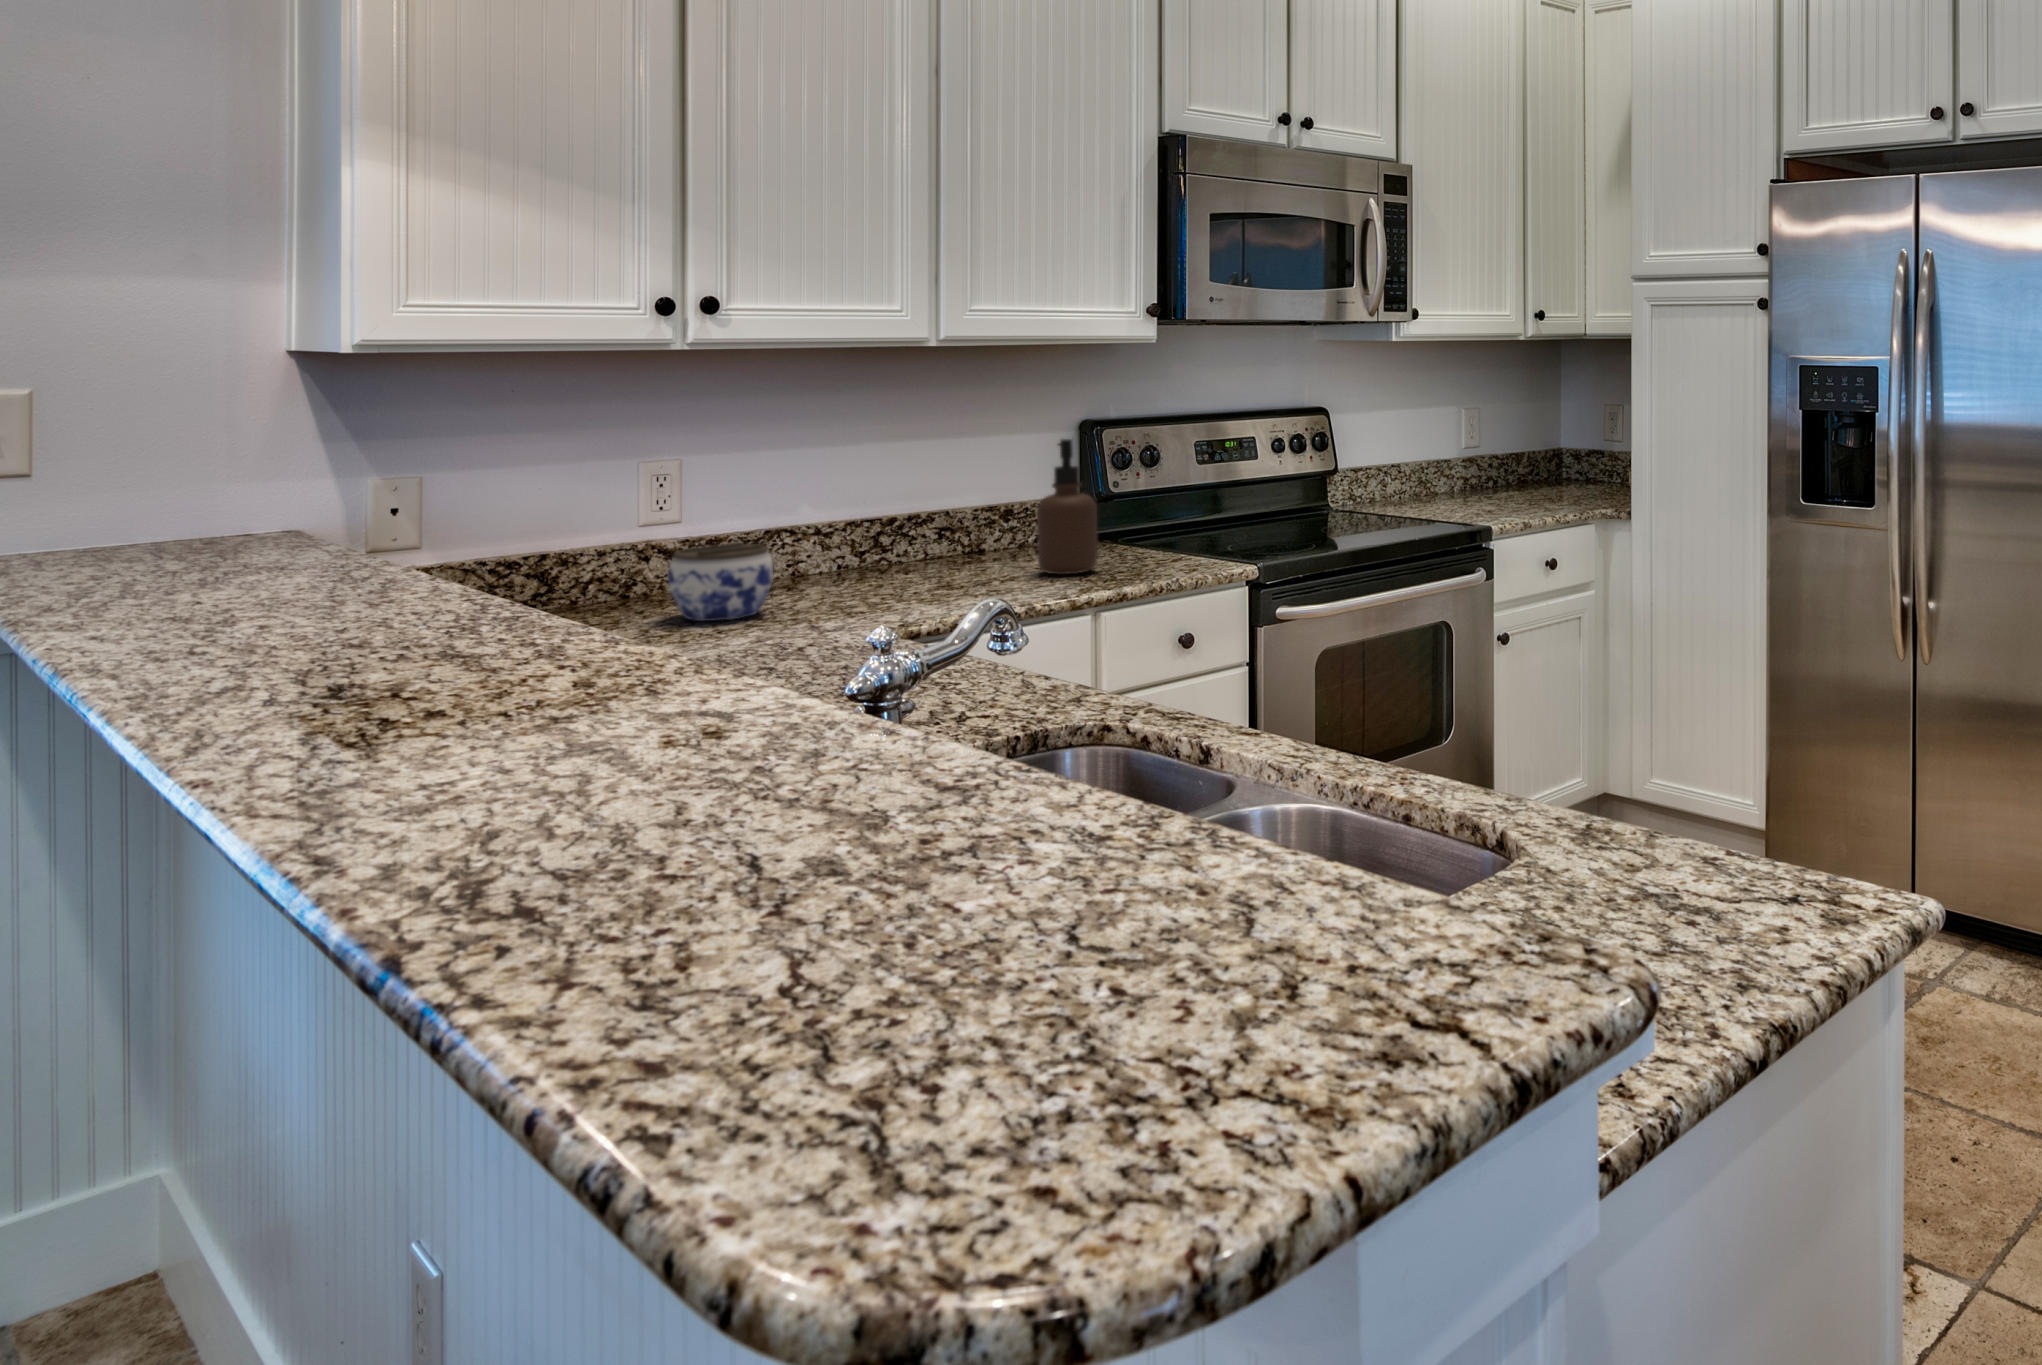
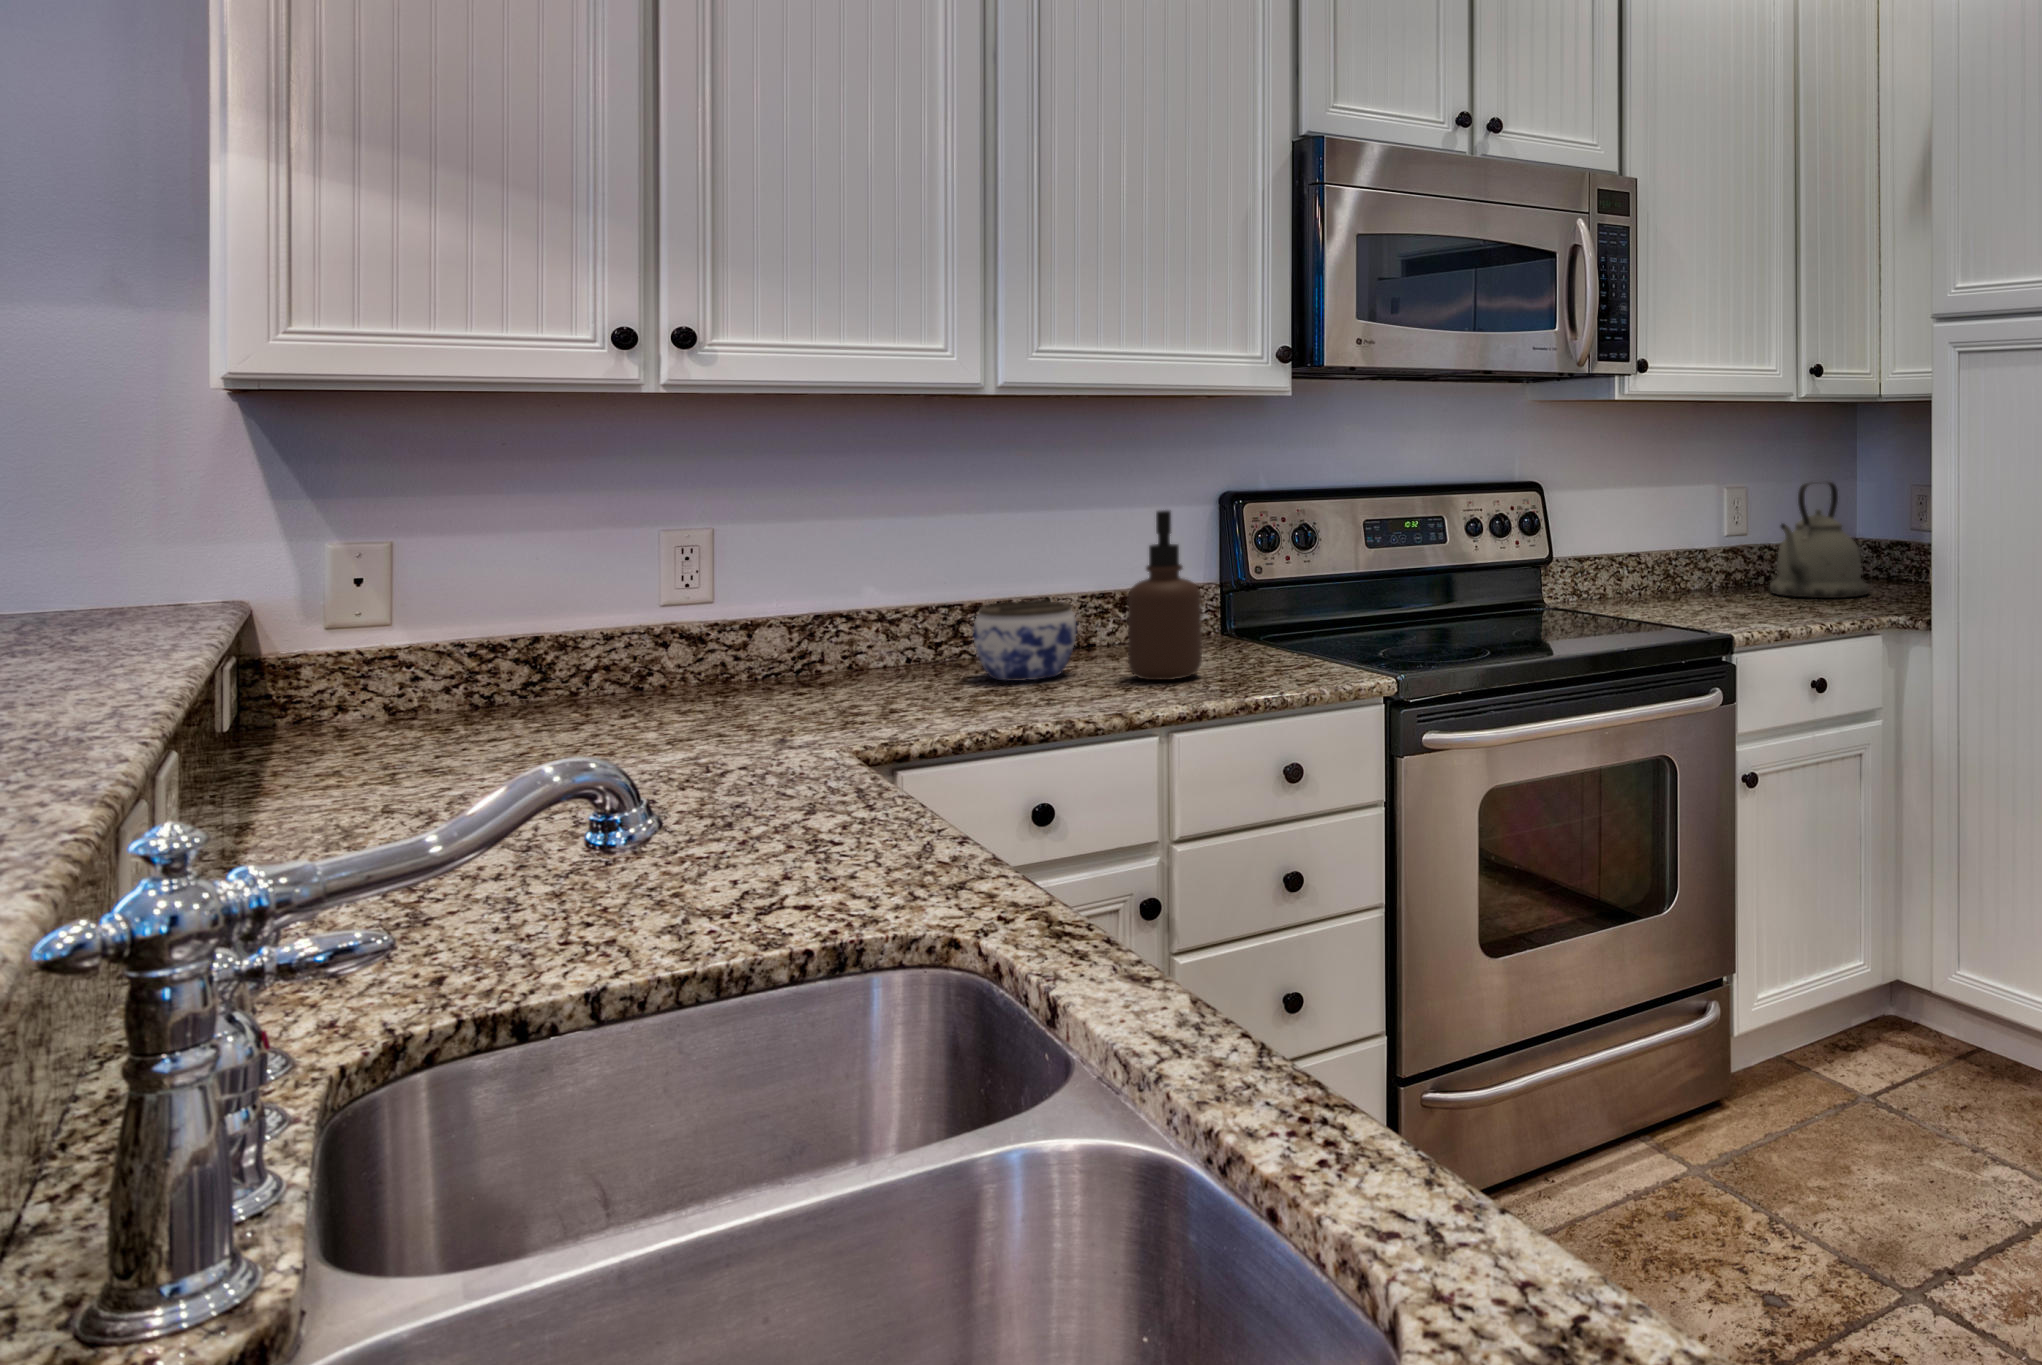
kettle: none [1497,404,1576,498] -> present [1770,482,1869,598]
jar: present [668,542,774,621] -> present [973,599,1077,681]

